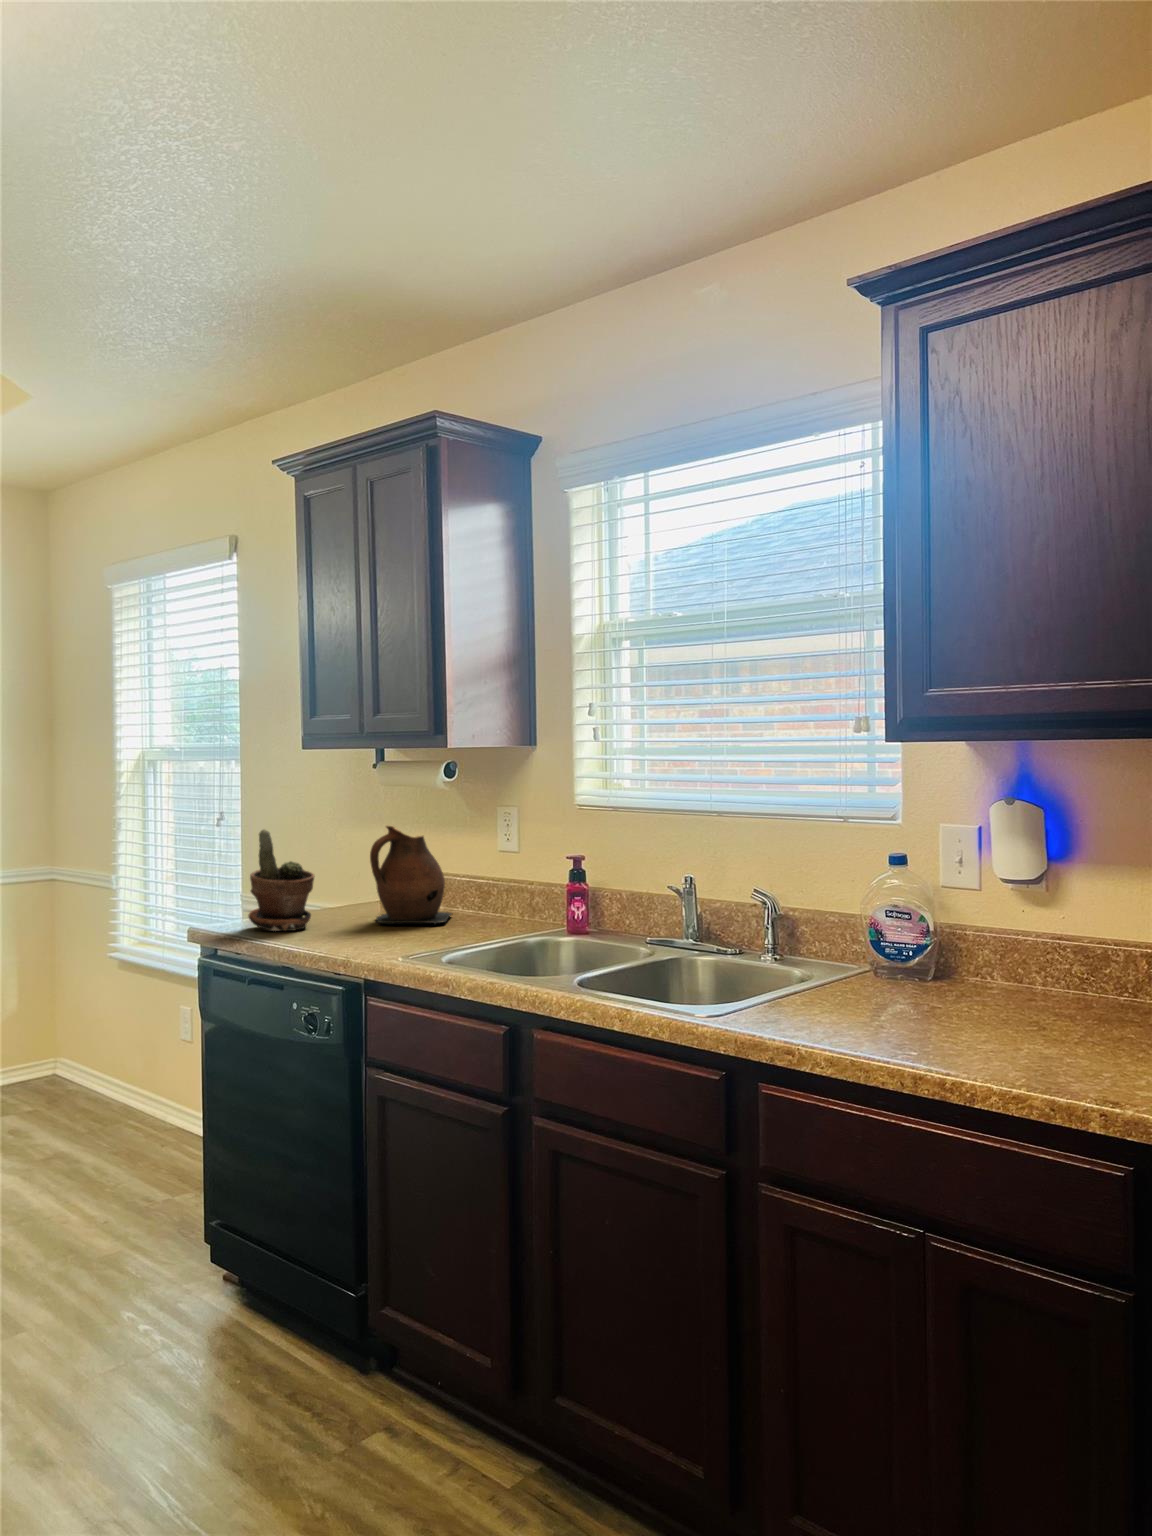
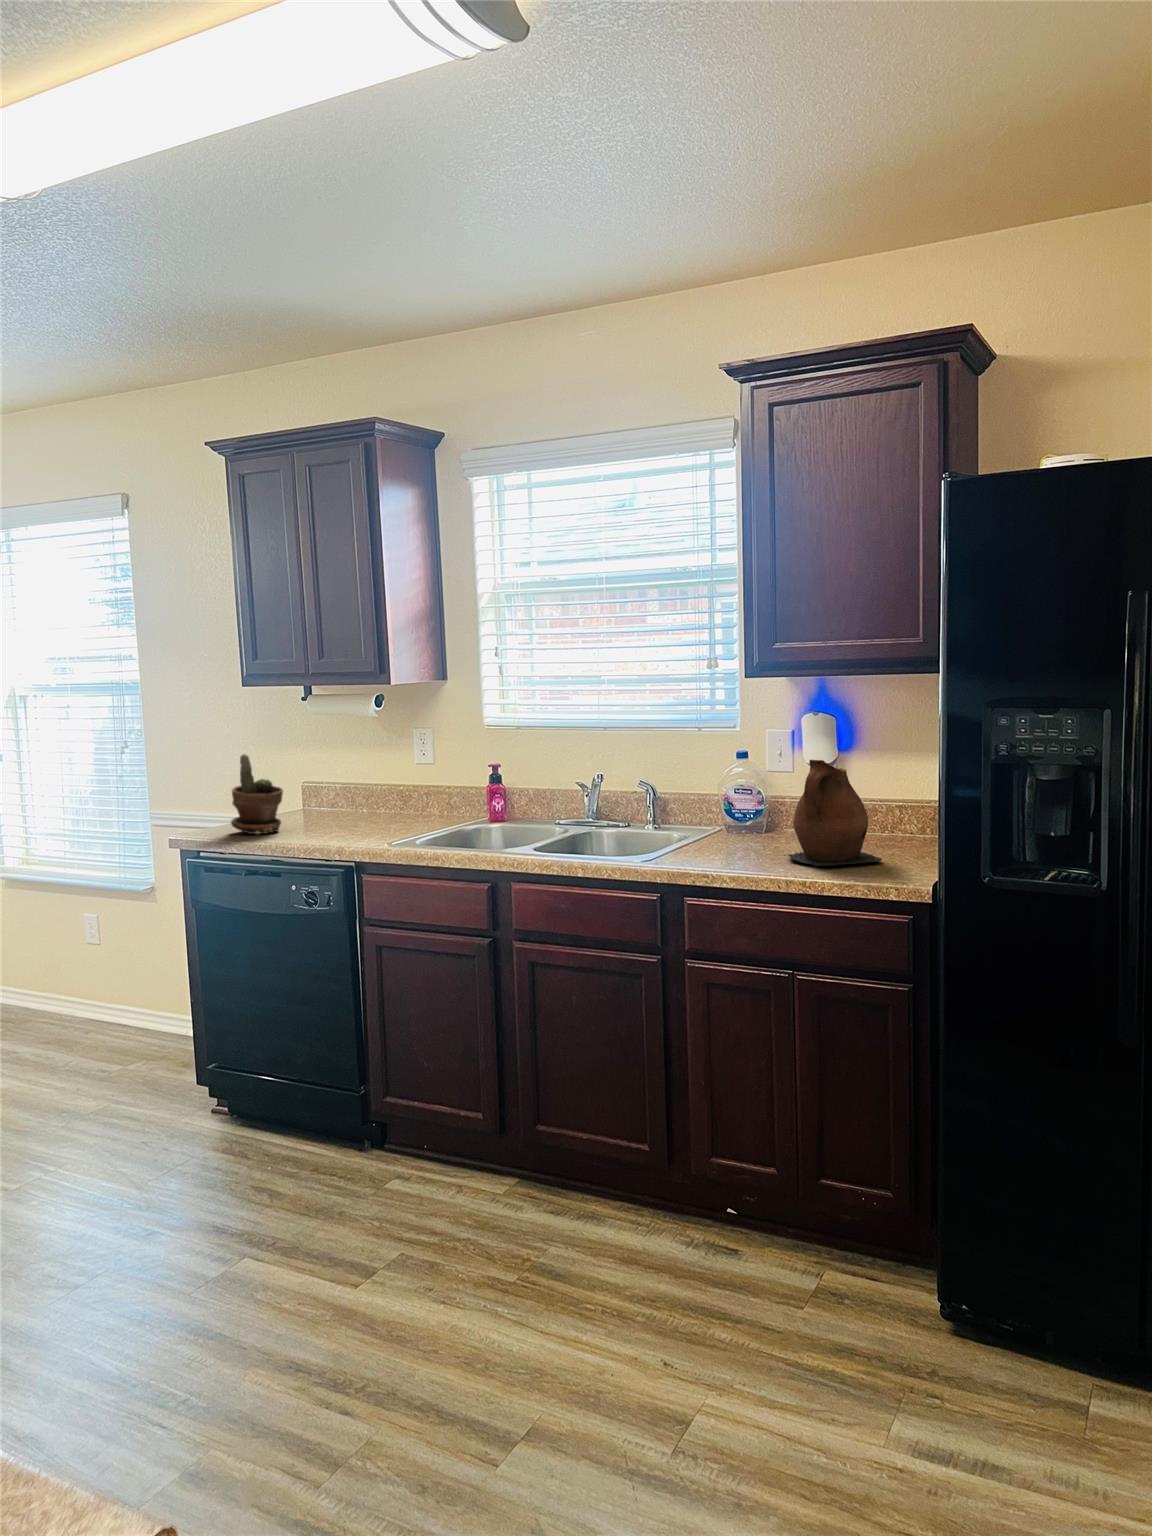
ceramic pitcher: present [370,826,452,924] -> present [784,760,882,866]

